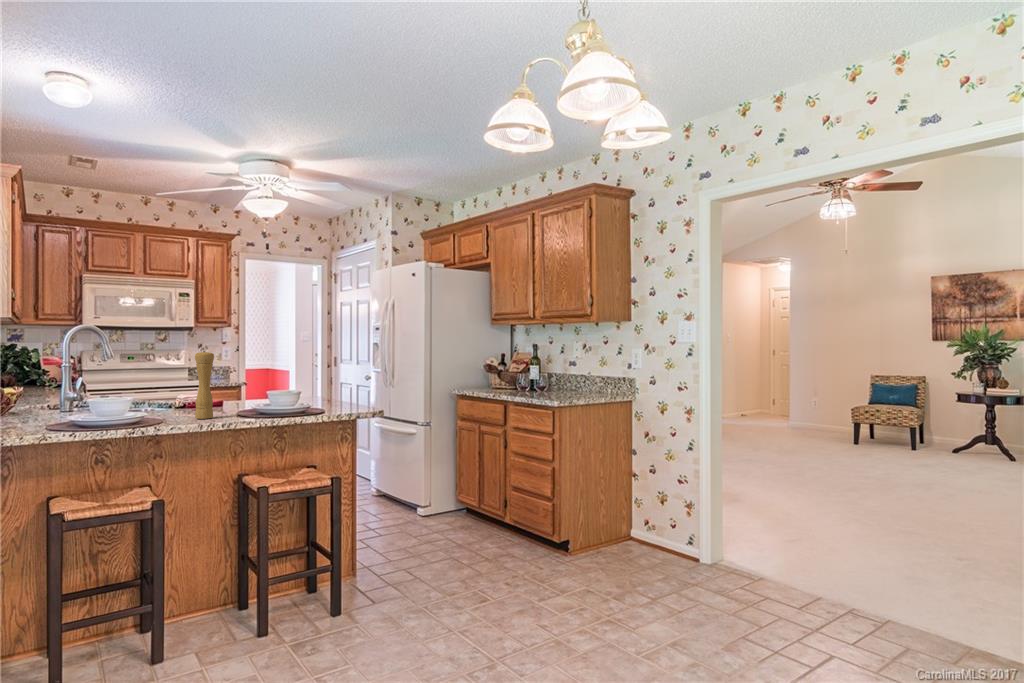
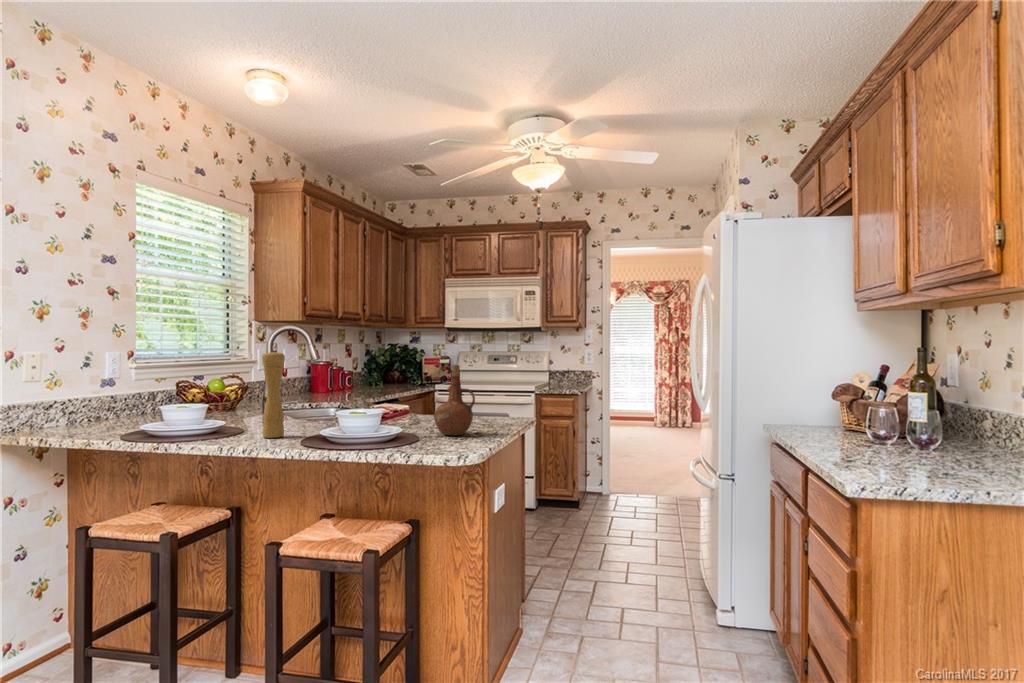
ceramic pitcher: none [307,359,334,406] -> present [434,365,475,435]

